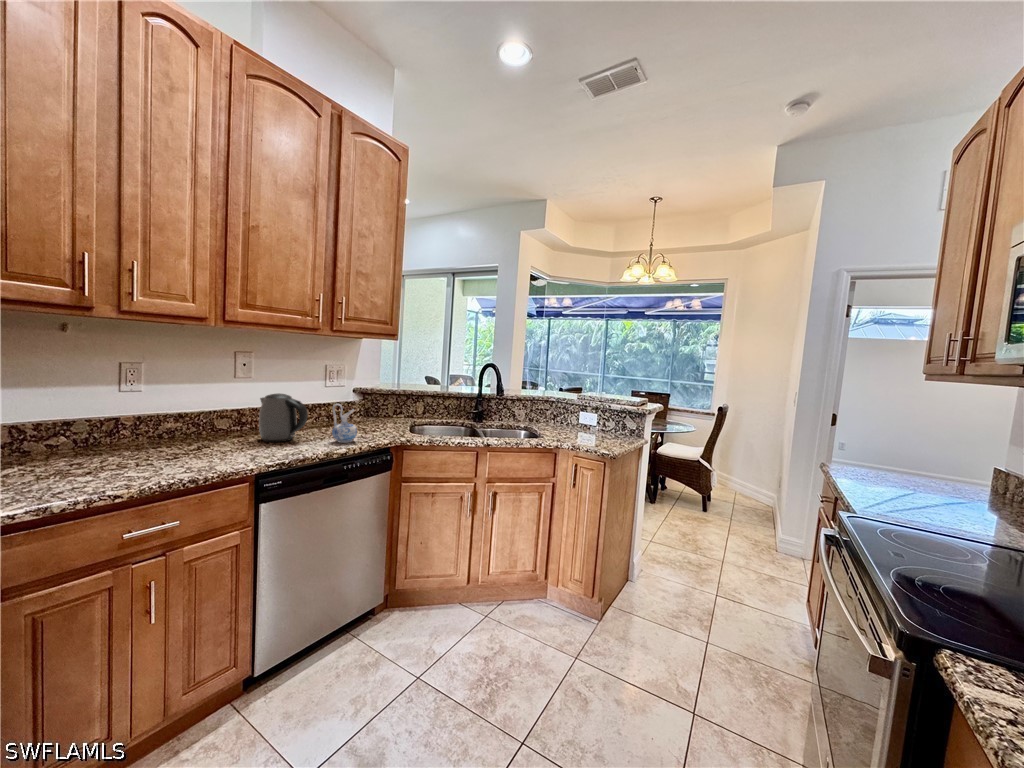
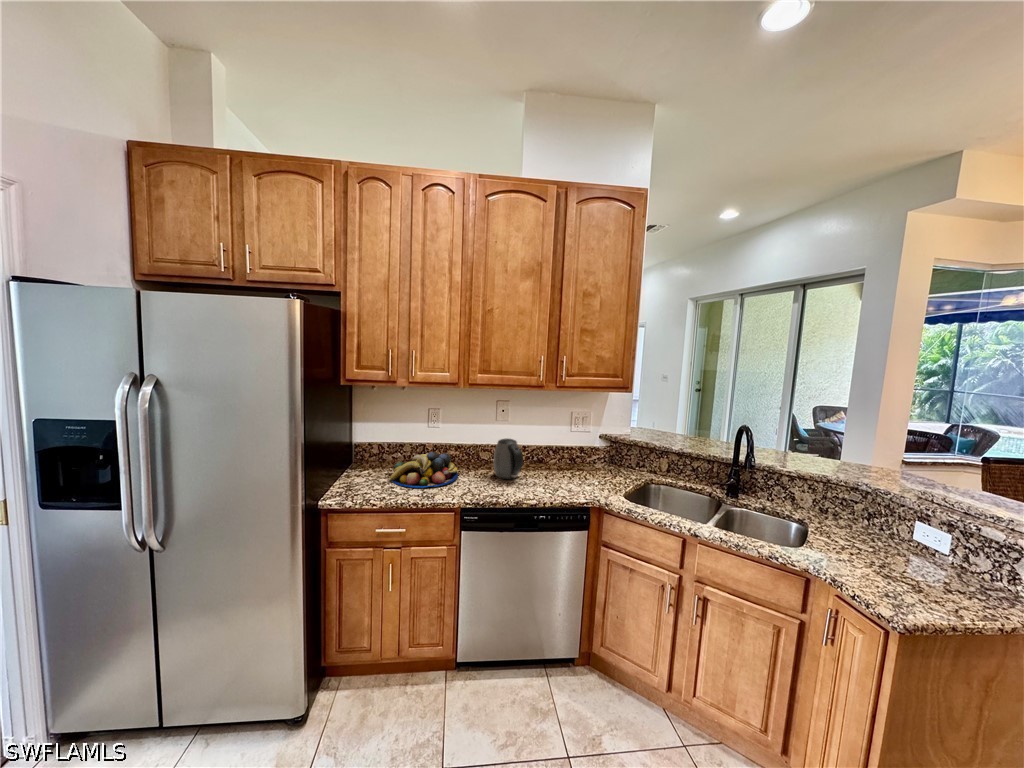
ceramic pitcher: present [332,404,357,443] -> none [537,455,559,492]
fruit bowl: none [80,419,217,472] -> present [390,452,458,488]

